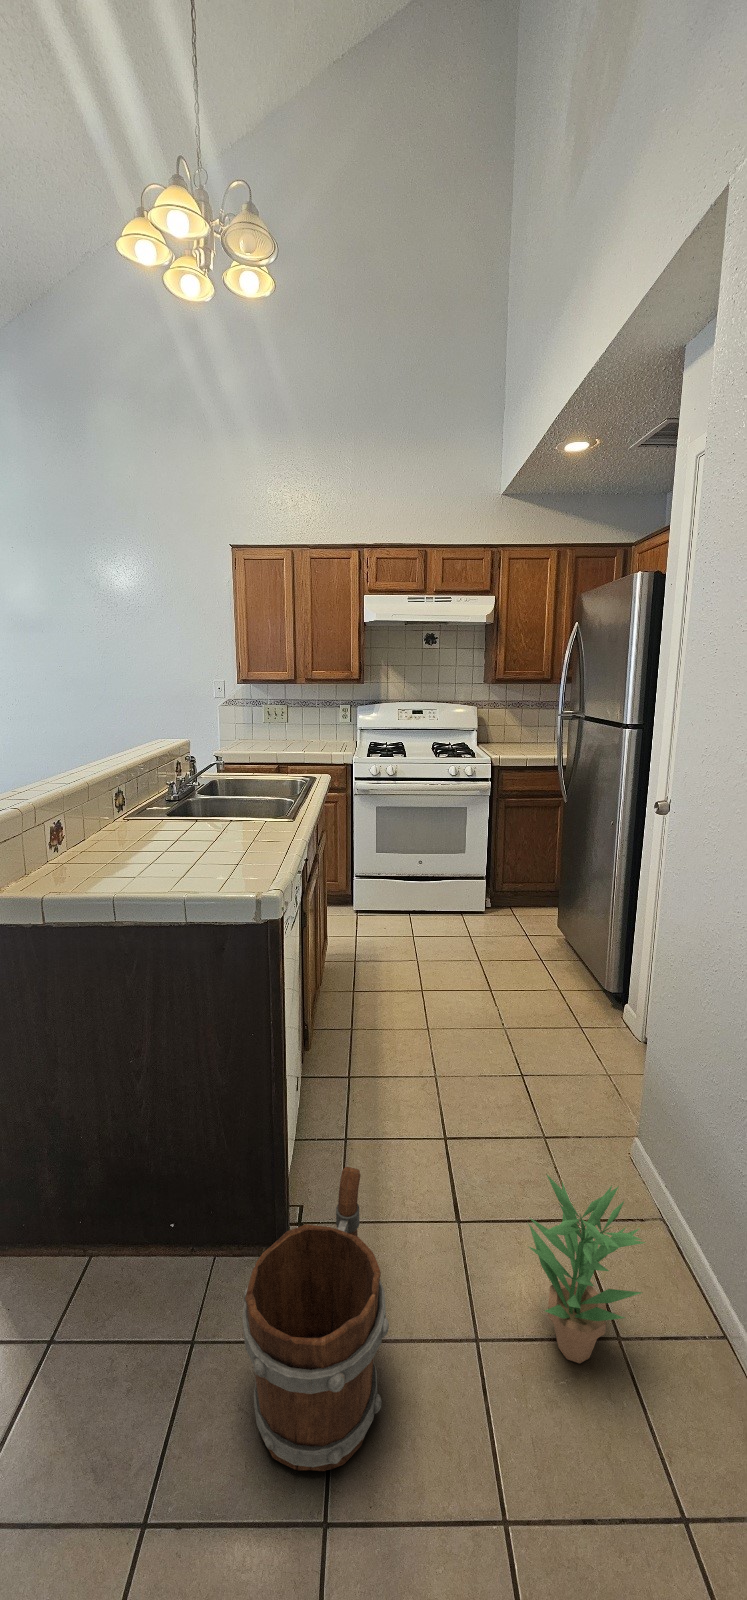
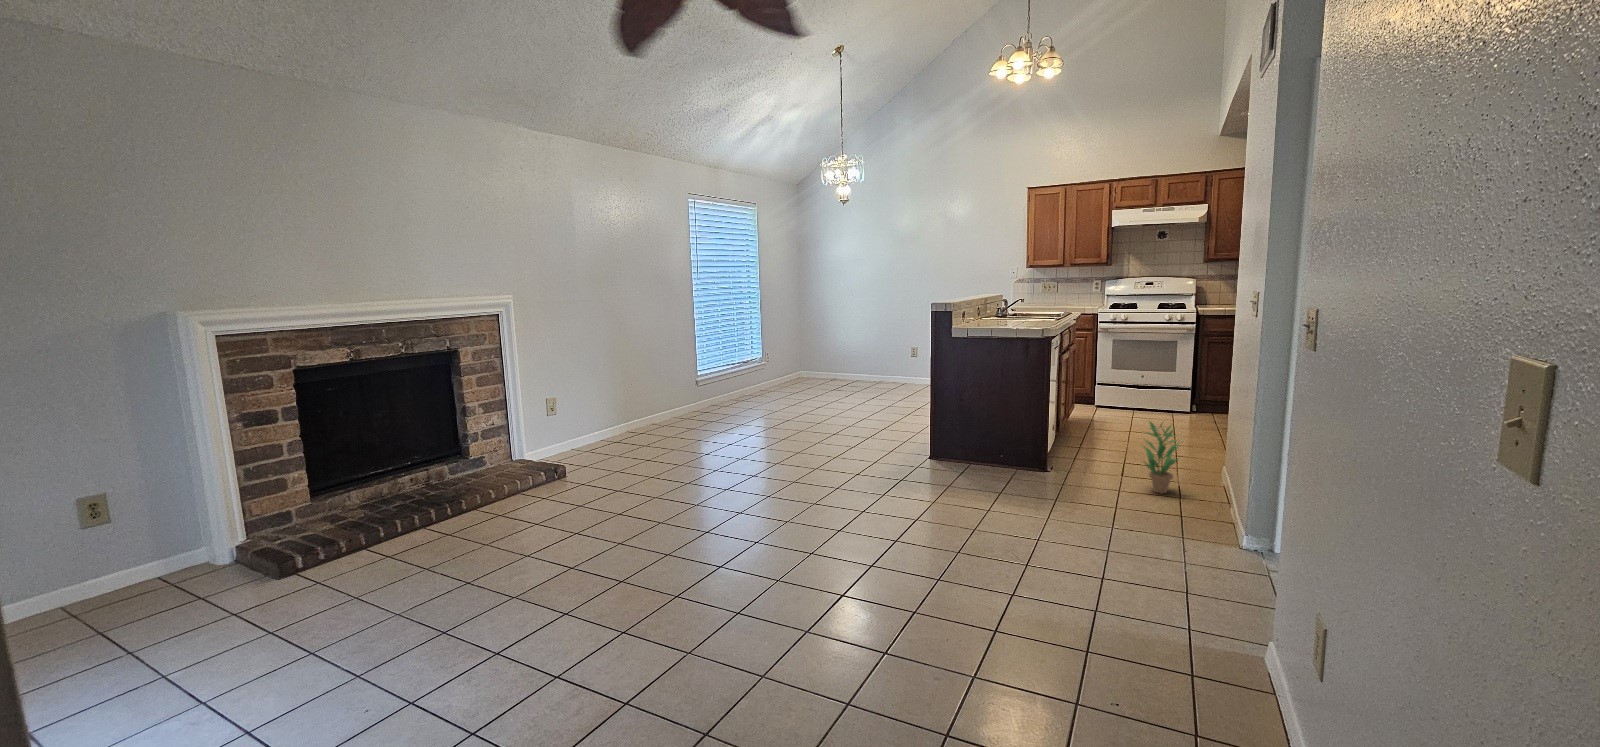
bucket: present [242,1167,389,1471] -> none [1036,426,1085,492]

